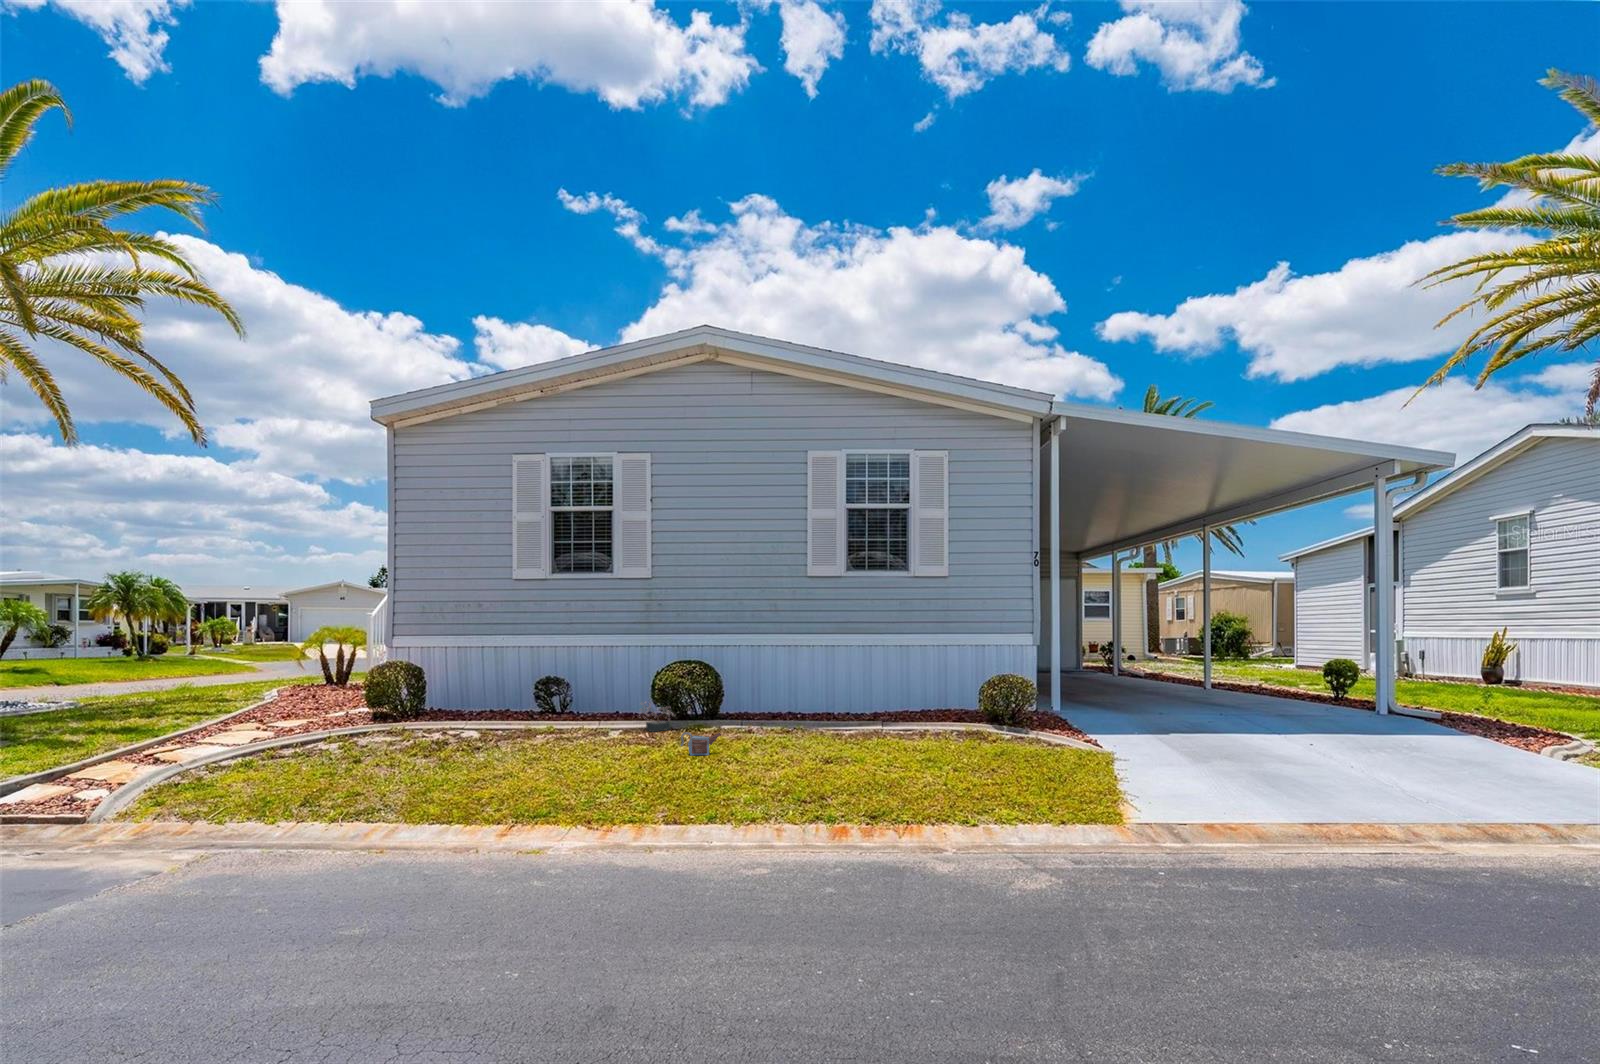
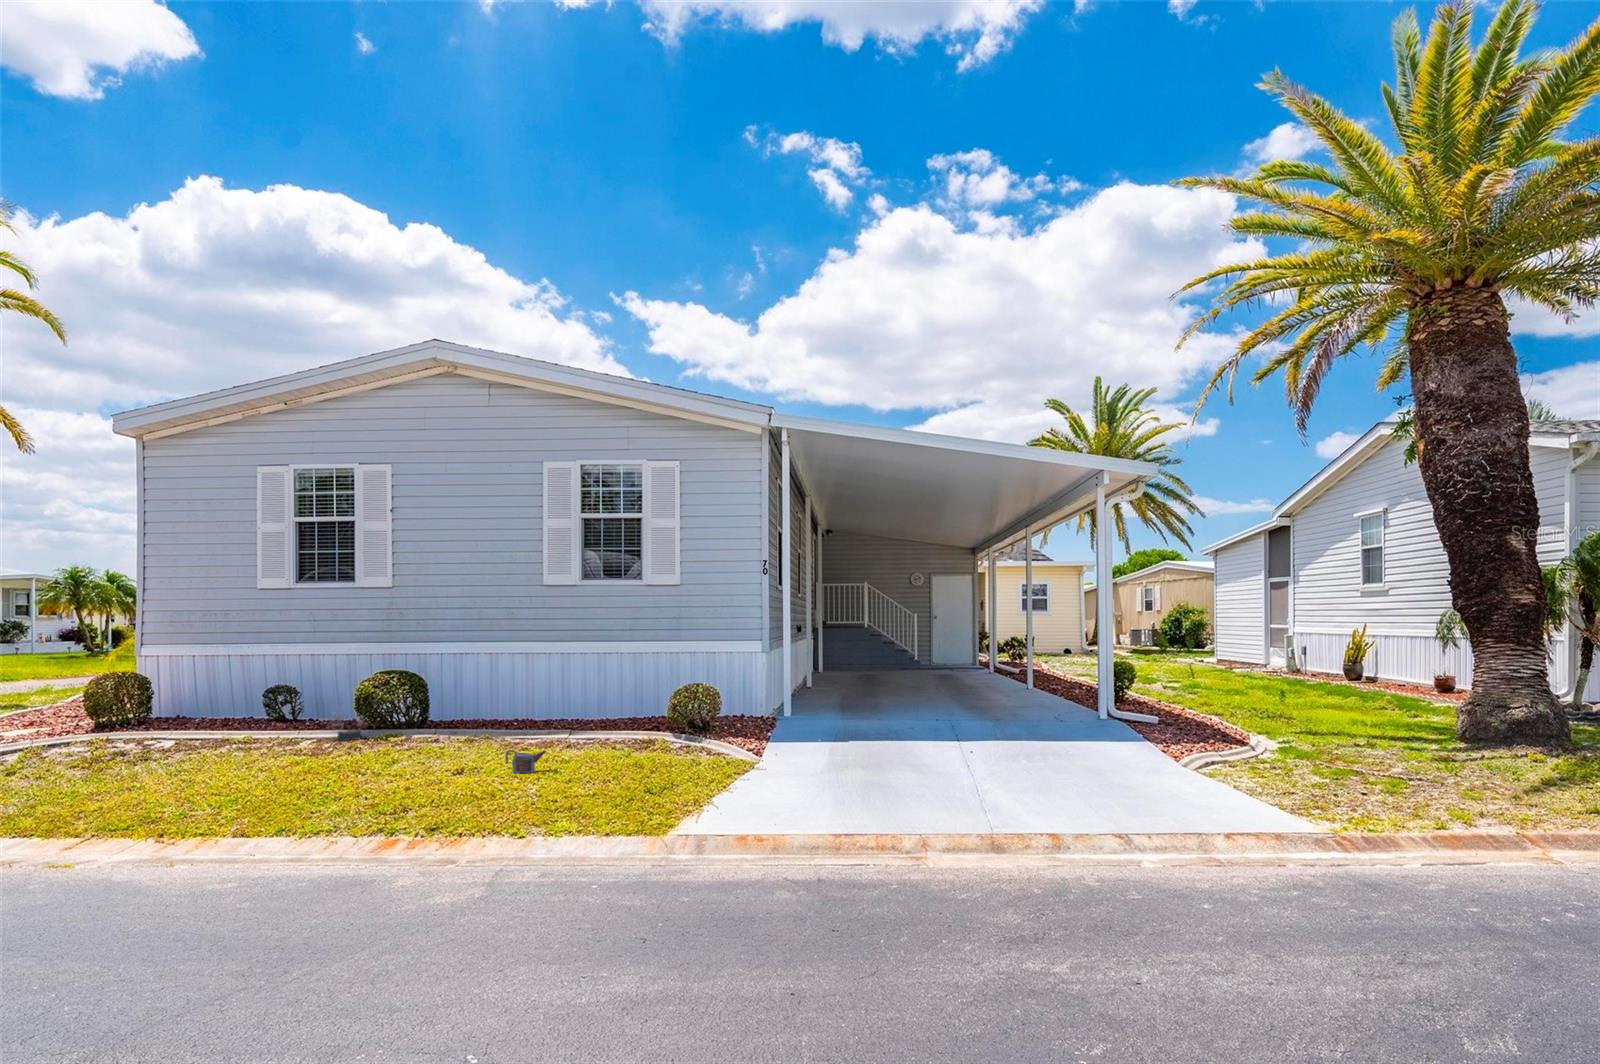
watering can: present [681,732,721,755] -> present [505,750,546,773]

